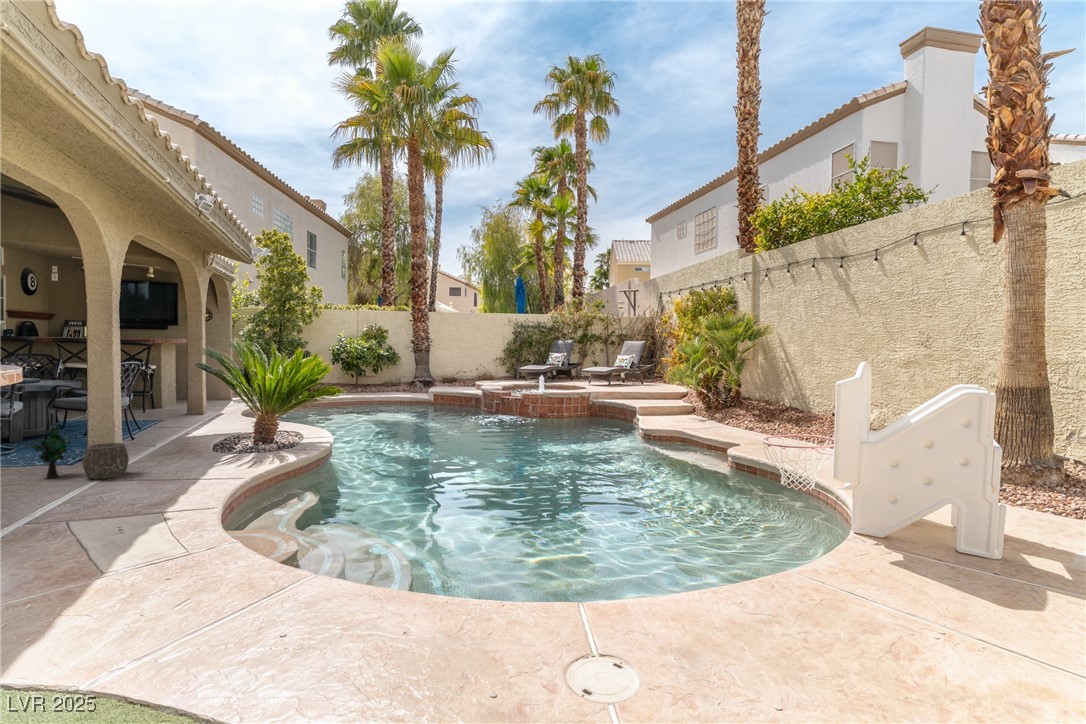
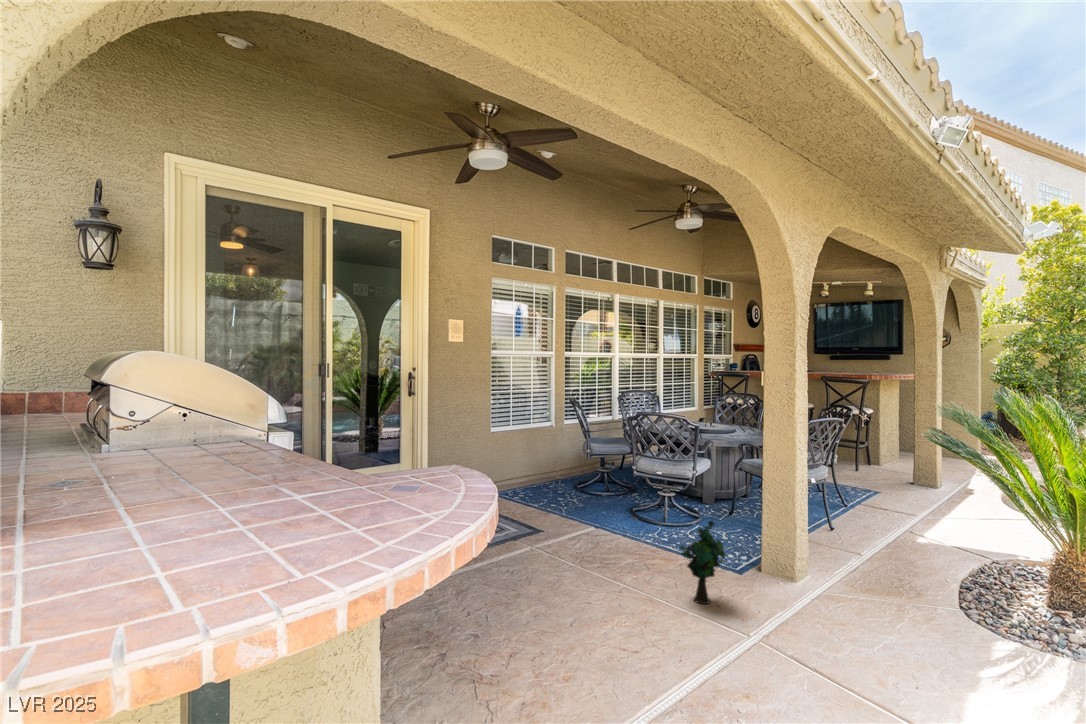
woven basket: present [83,443,129,479] -> none [730,572,801,650]

